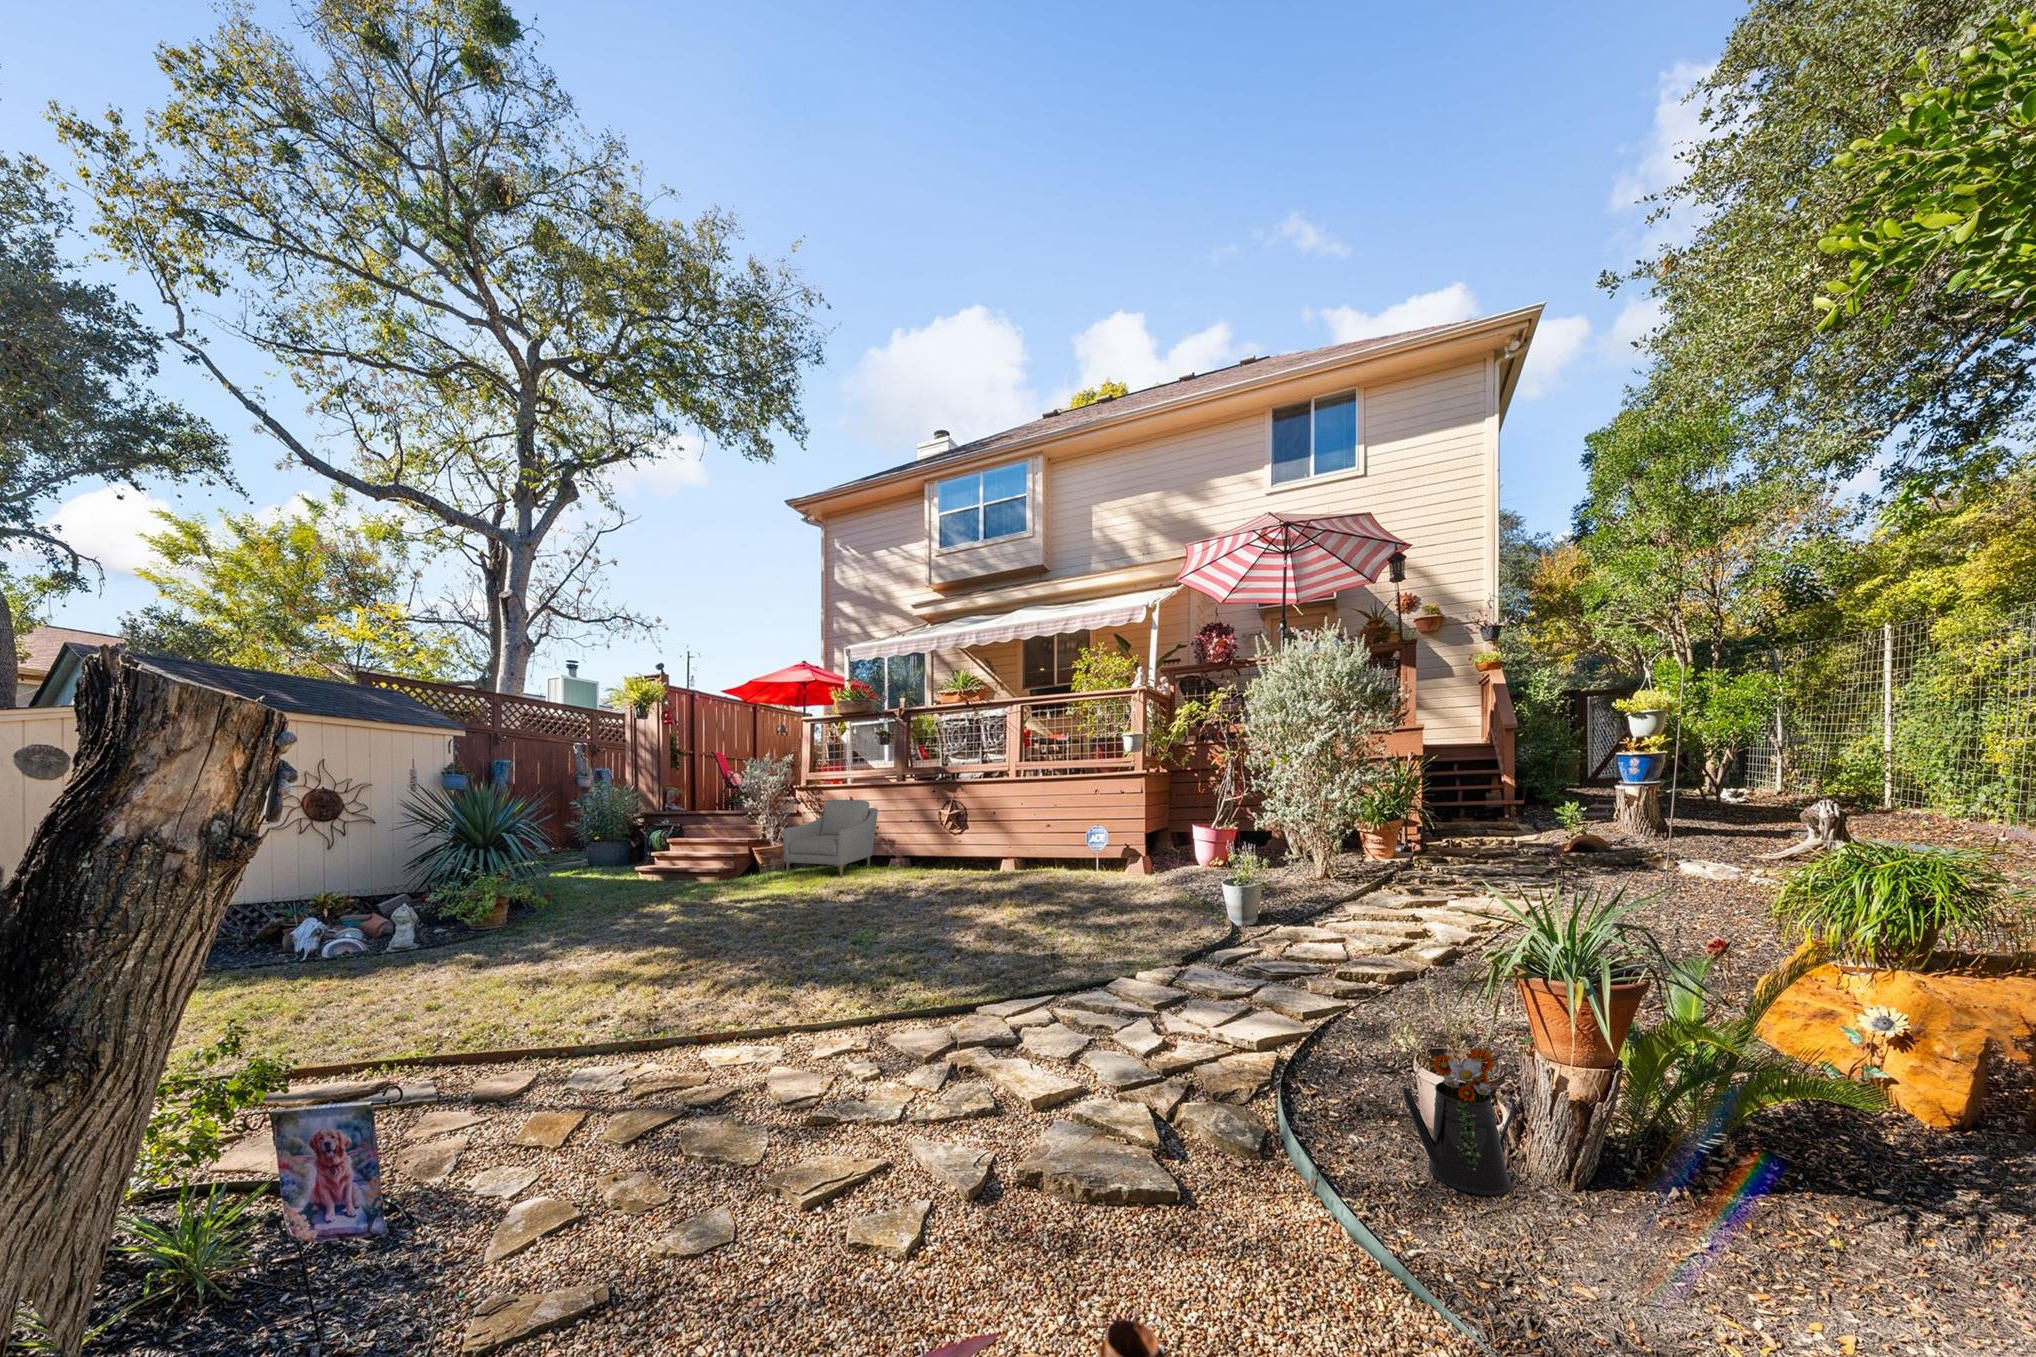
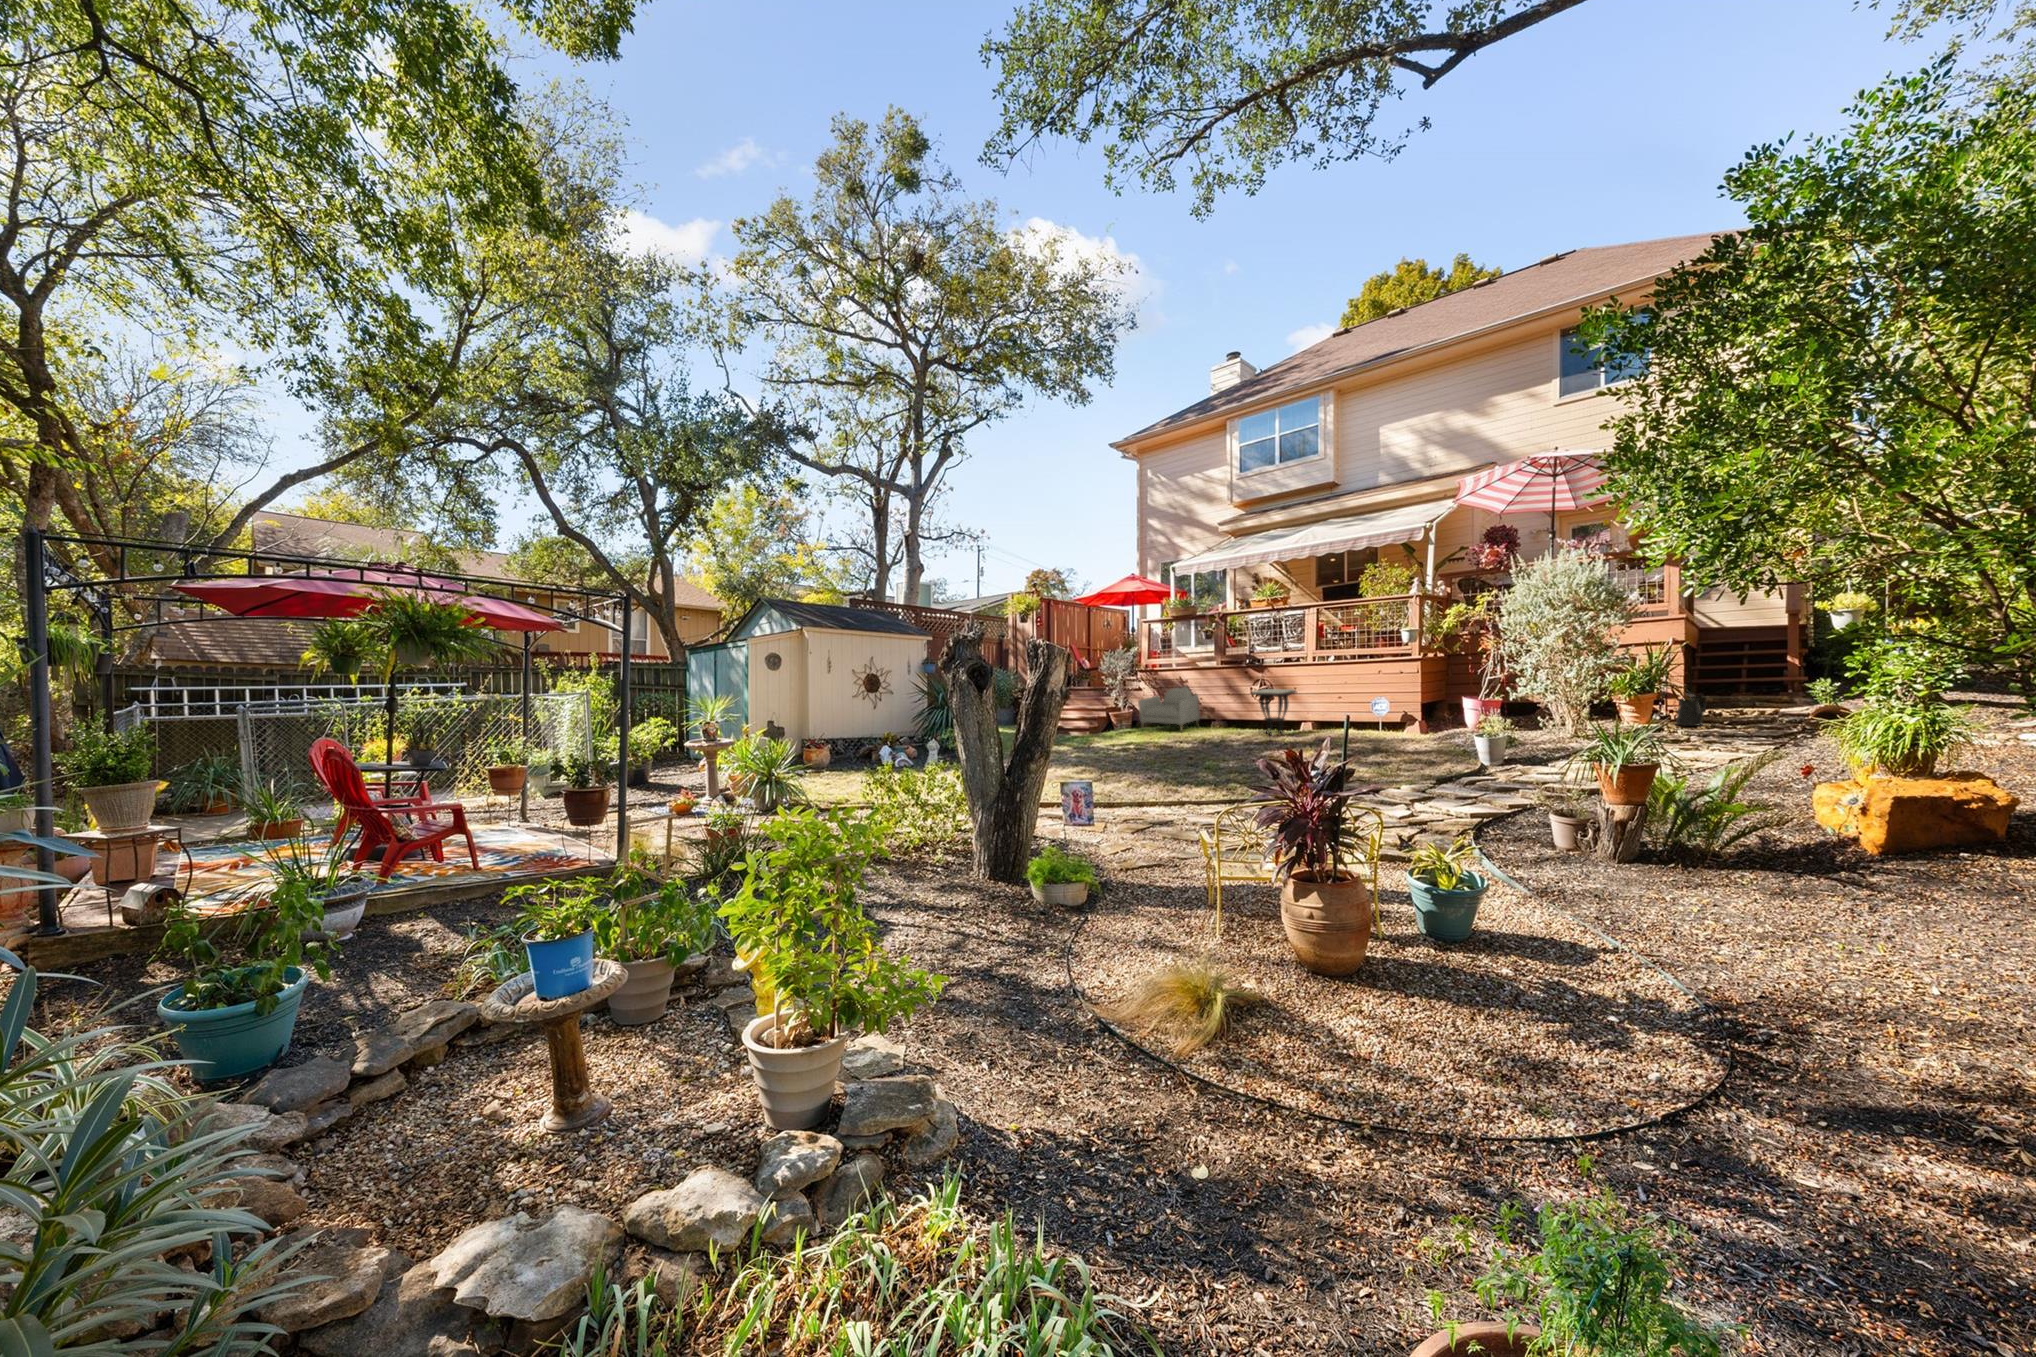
side table: none [935,812,998,880] -> present [1251,689,1296,735]
watering can: present [1403,1048,1515,1196] -> present [1676,692,1706,726]

